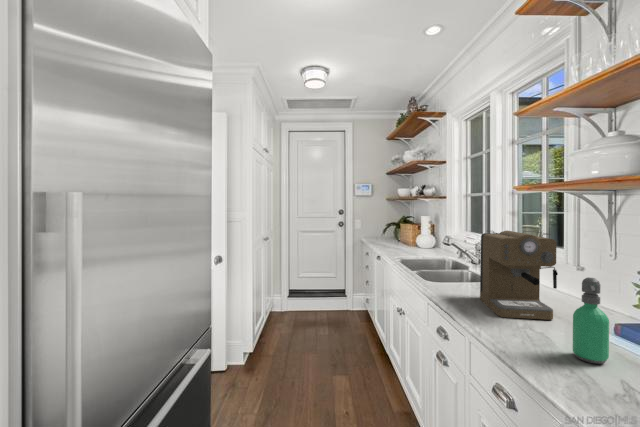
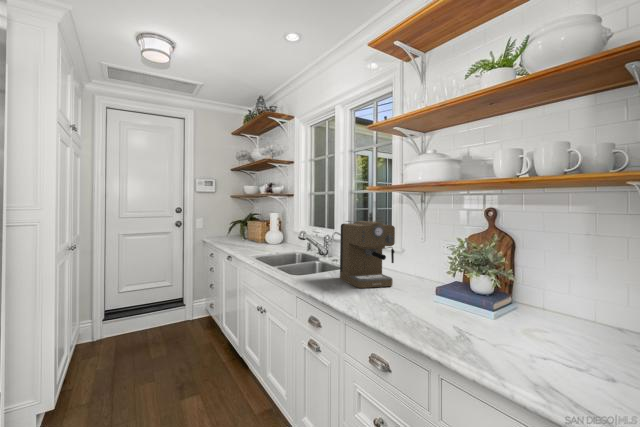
soap dispenser: present [573,277,609,364] -> none [410,248,430,306]

